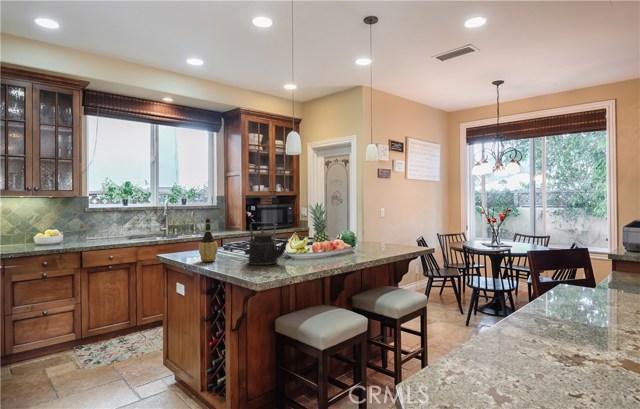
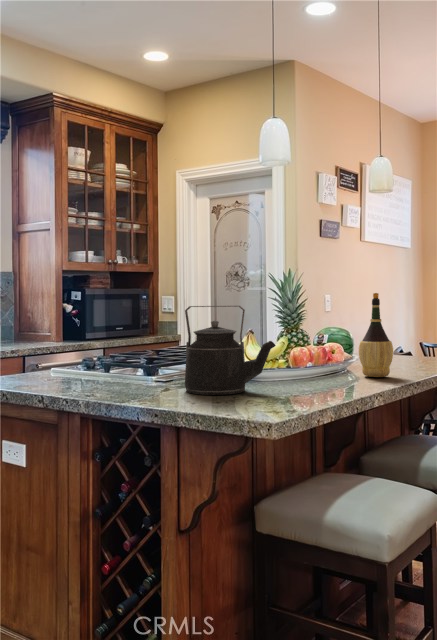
wine bottle: present [199,216,218,262] -> present [359,293,393,377]

